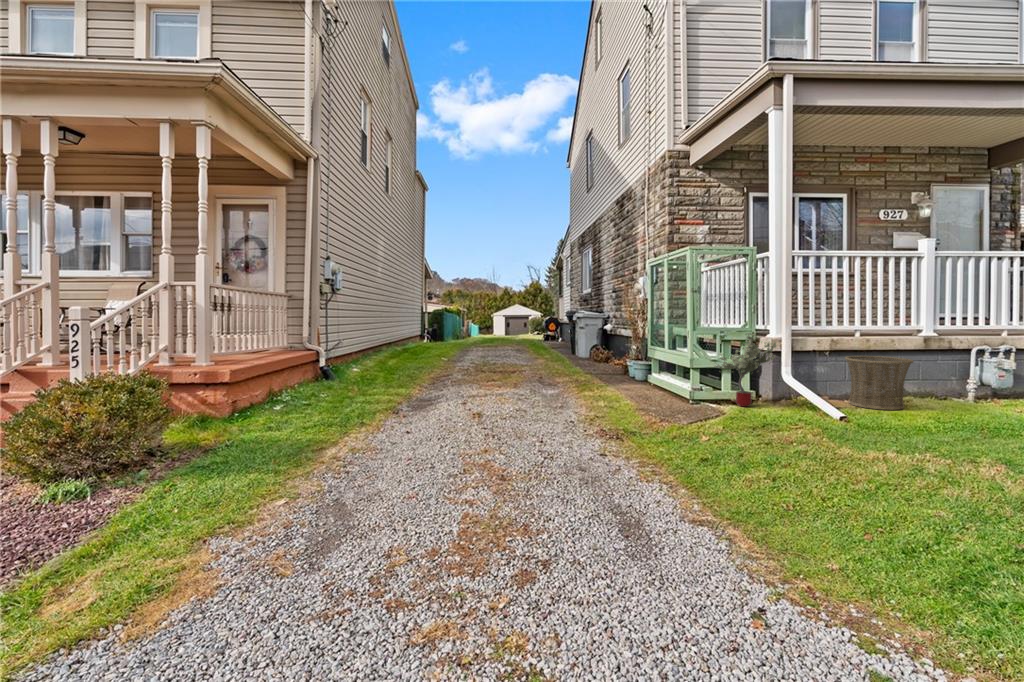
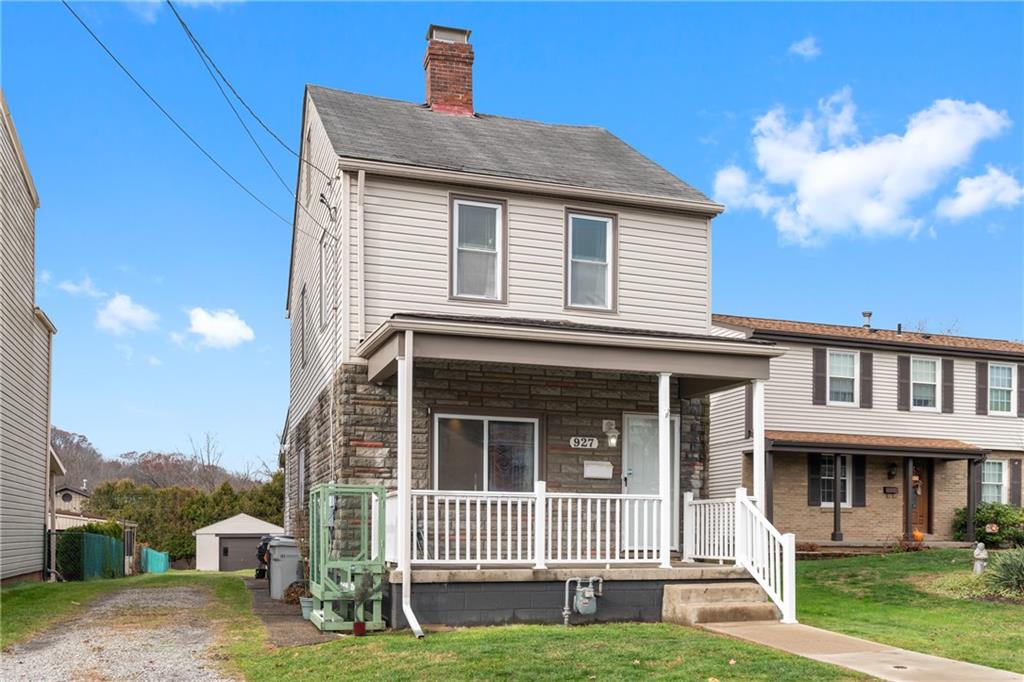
basket: present [845,356,914,410] -> none [452,587,502,635]

